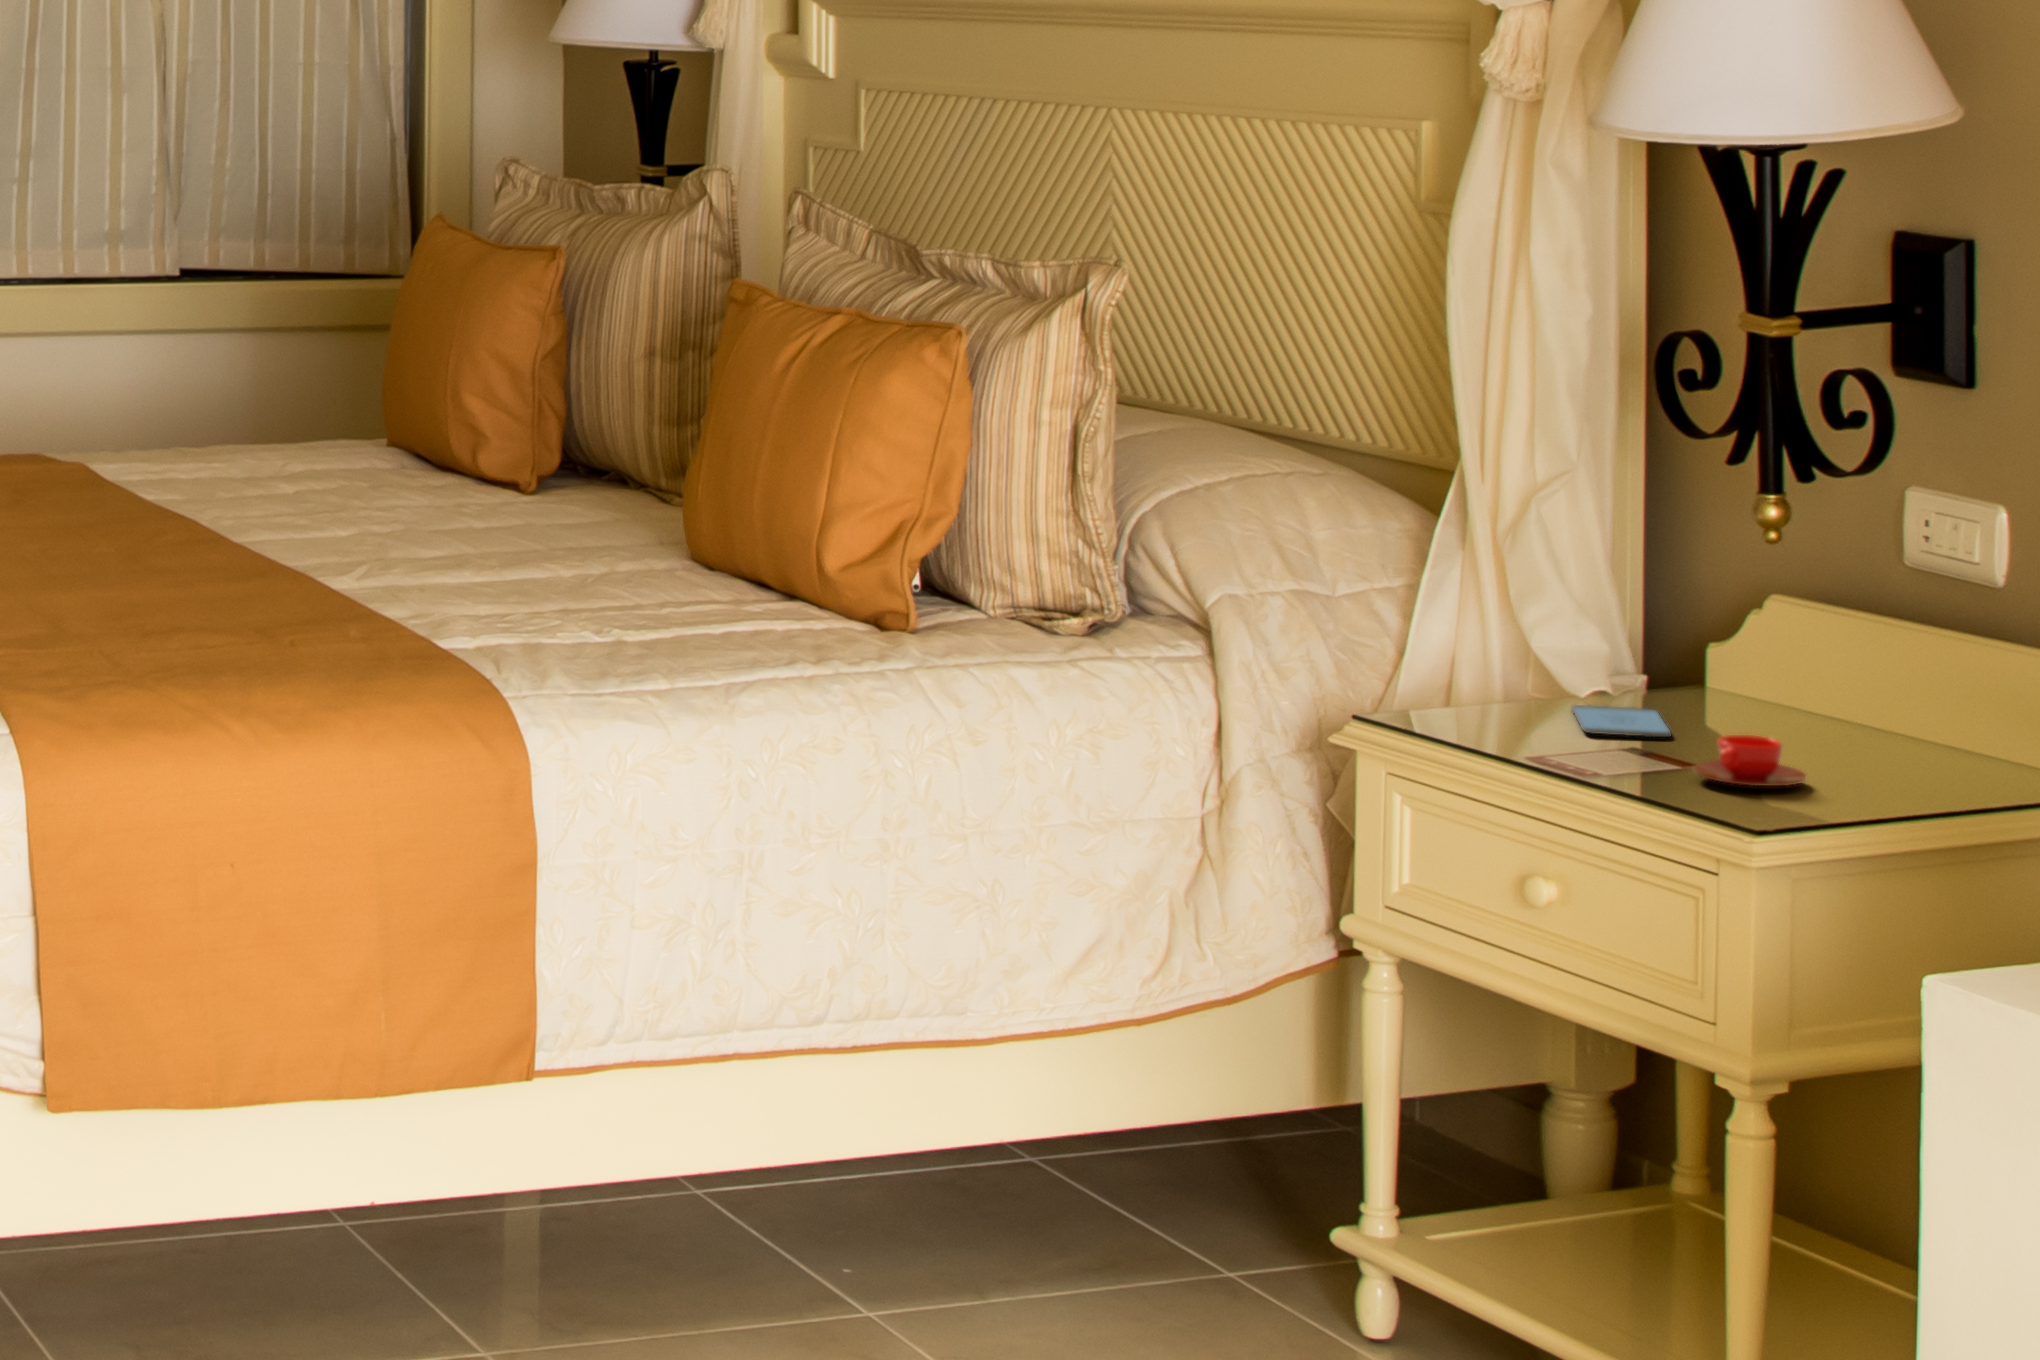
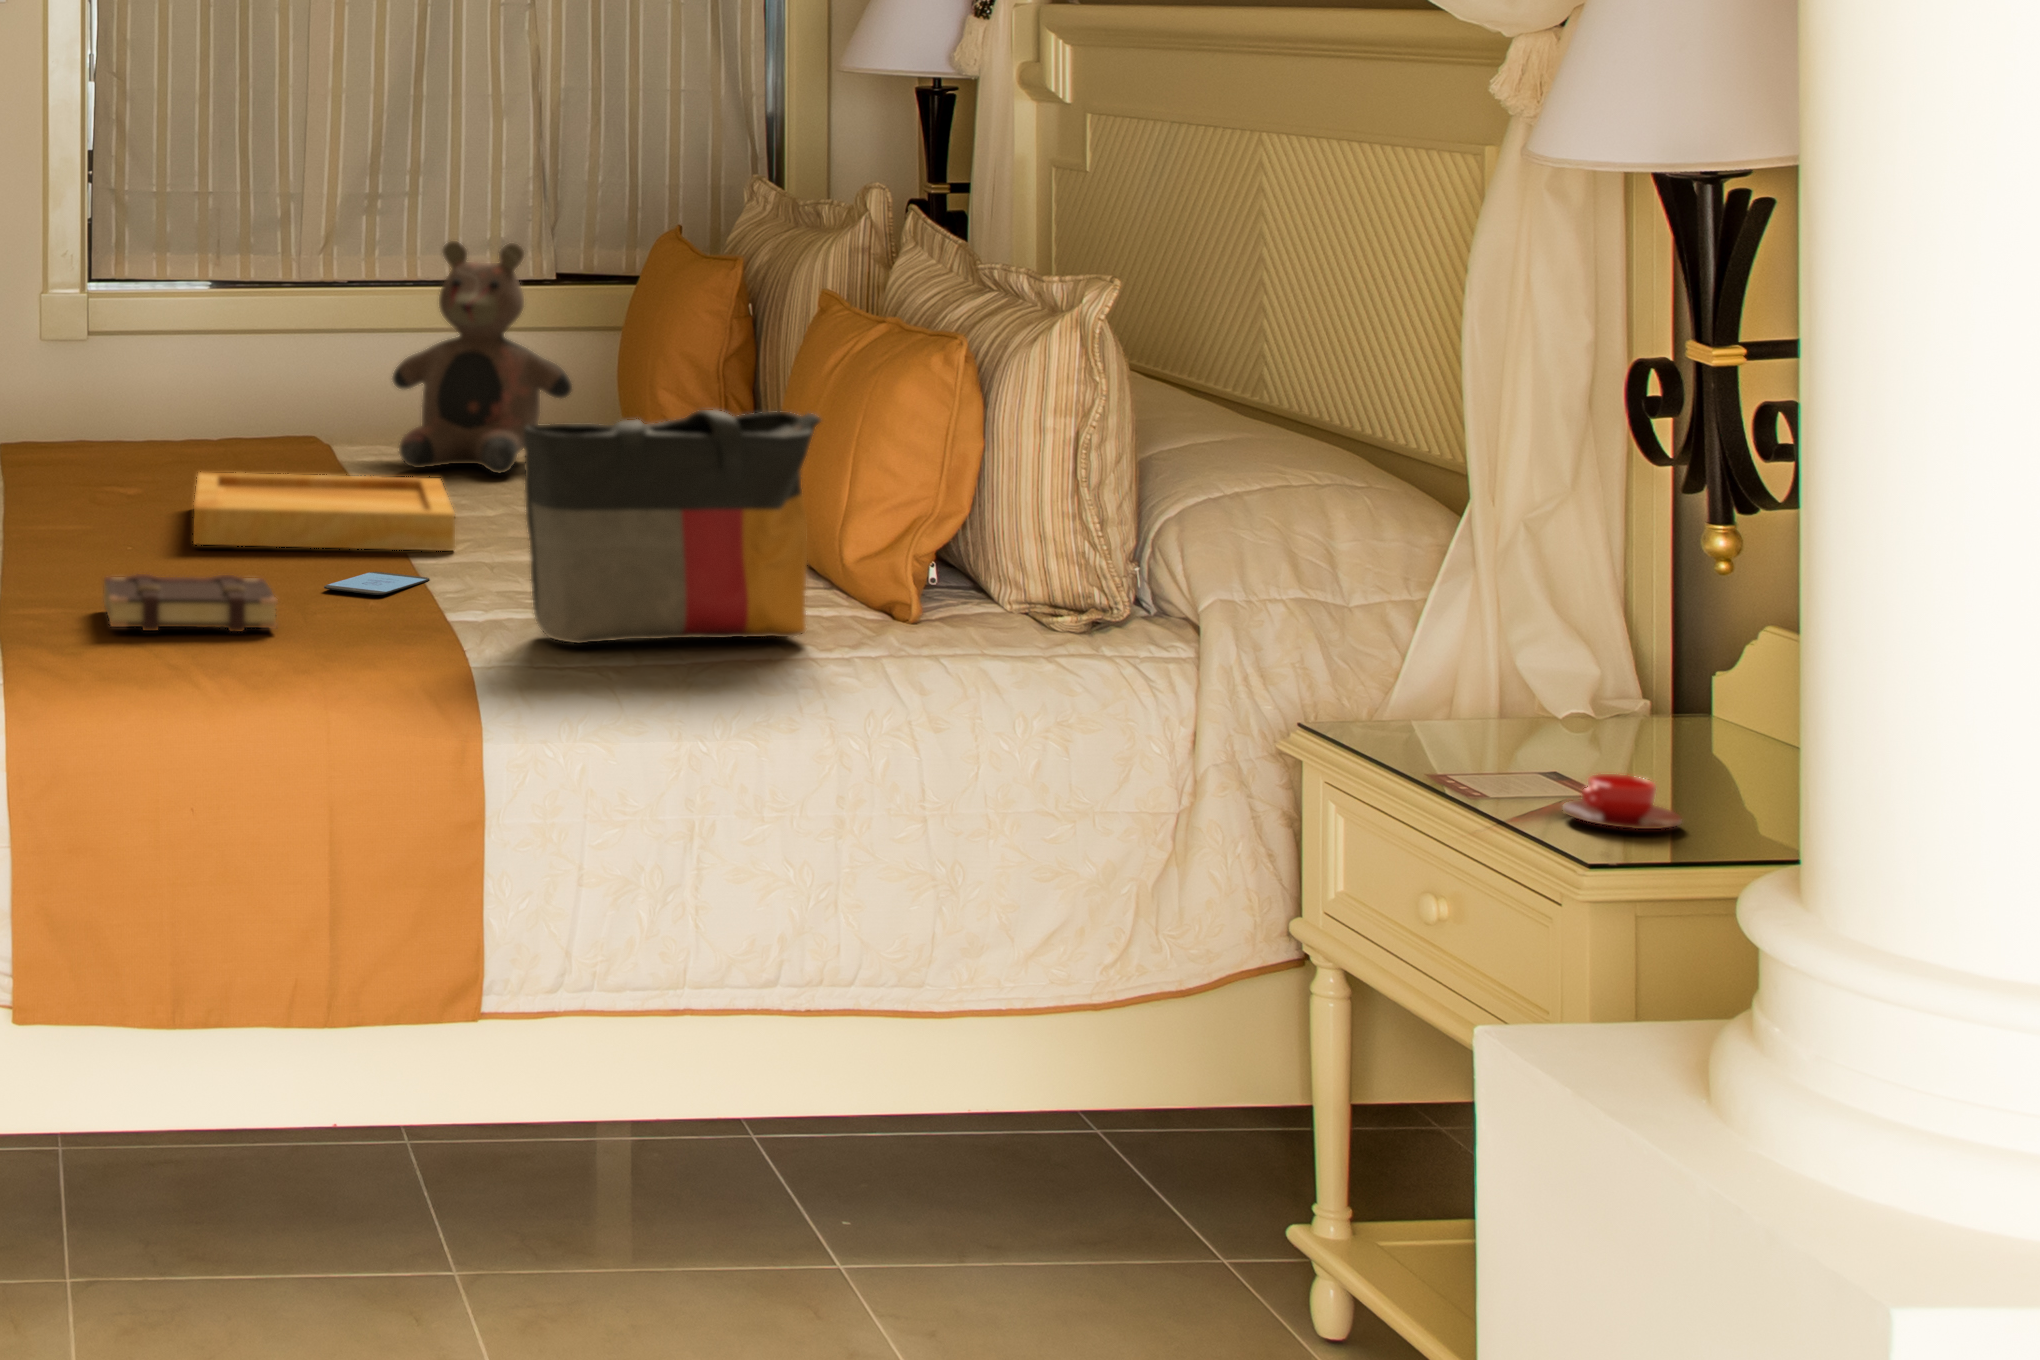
teddy bear: none [159,240,364,499] -> present [393,241,572,473]
tote bag: none [548,415,842,679] -> present [524,410,821,643]
tray: none [15,507,357,598] -> present [193,472,455,551]
book: none [55,629,281,699] -> present [104,574,277,632]
smartphone: present [1572,705,1671,737] -> present [324,572,429,595]

